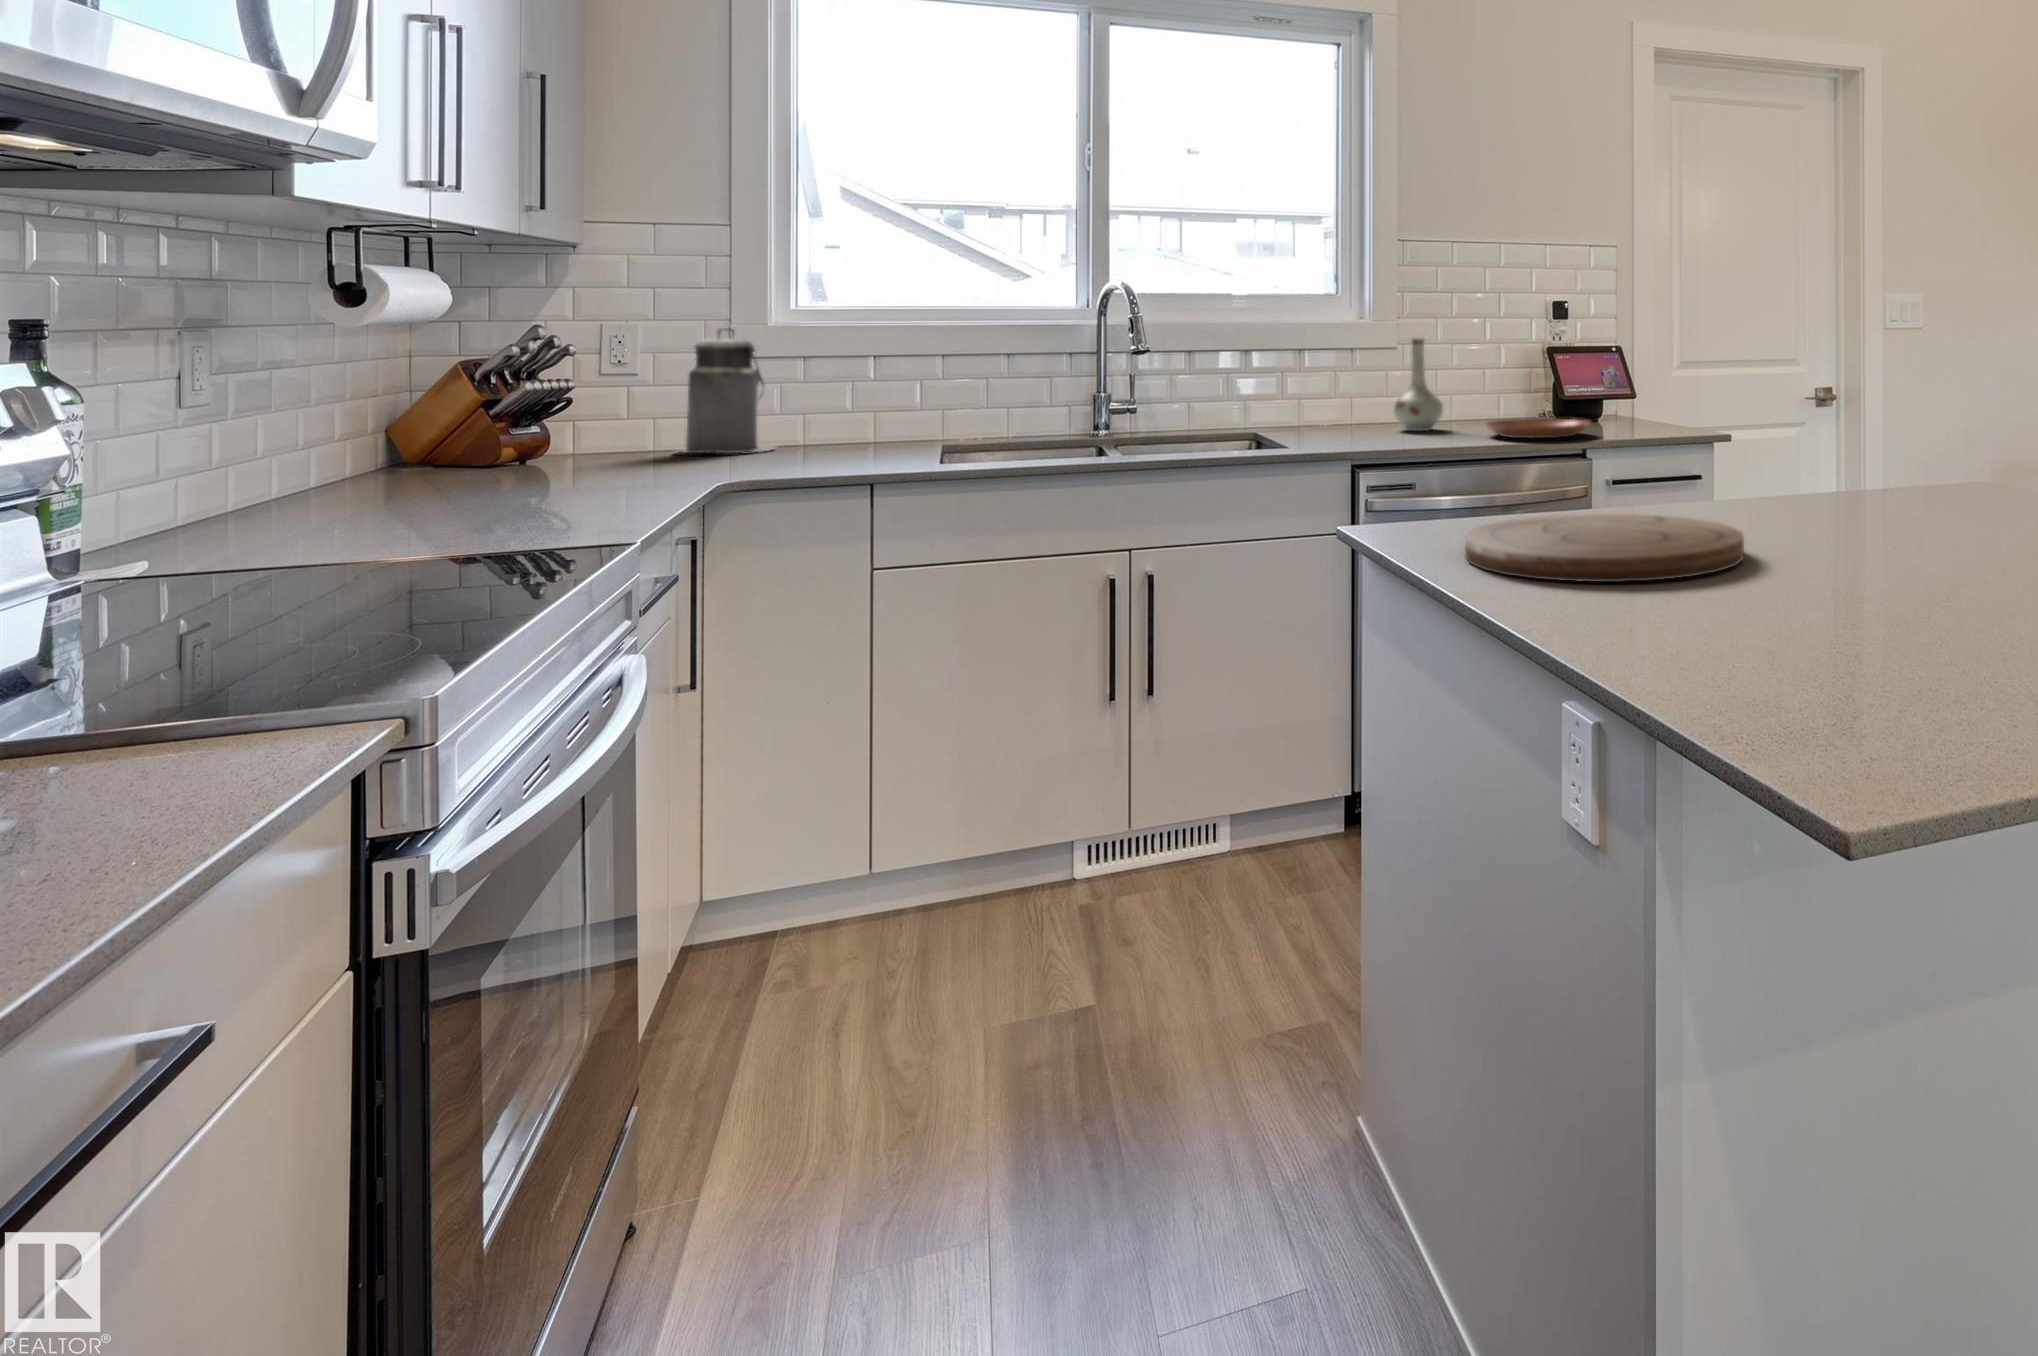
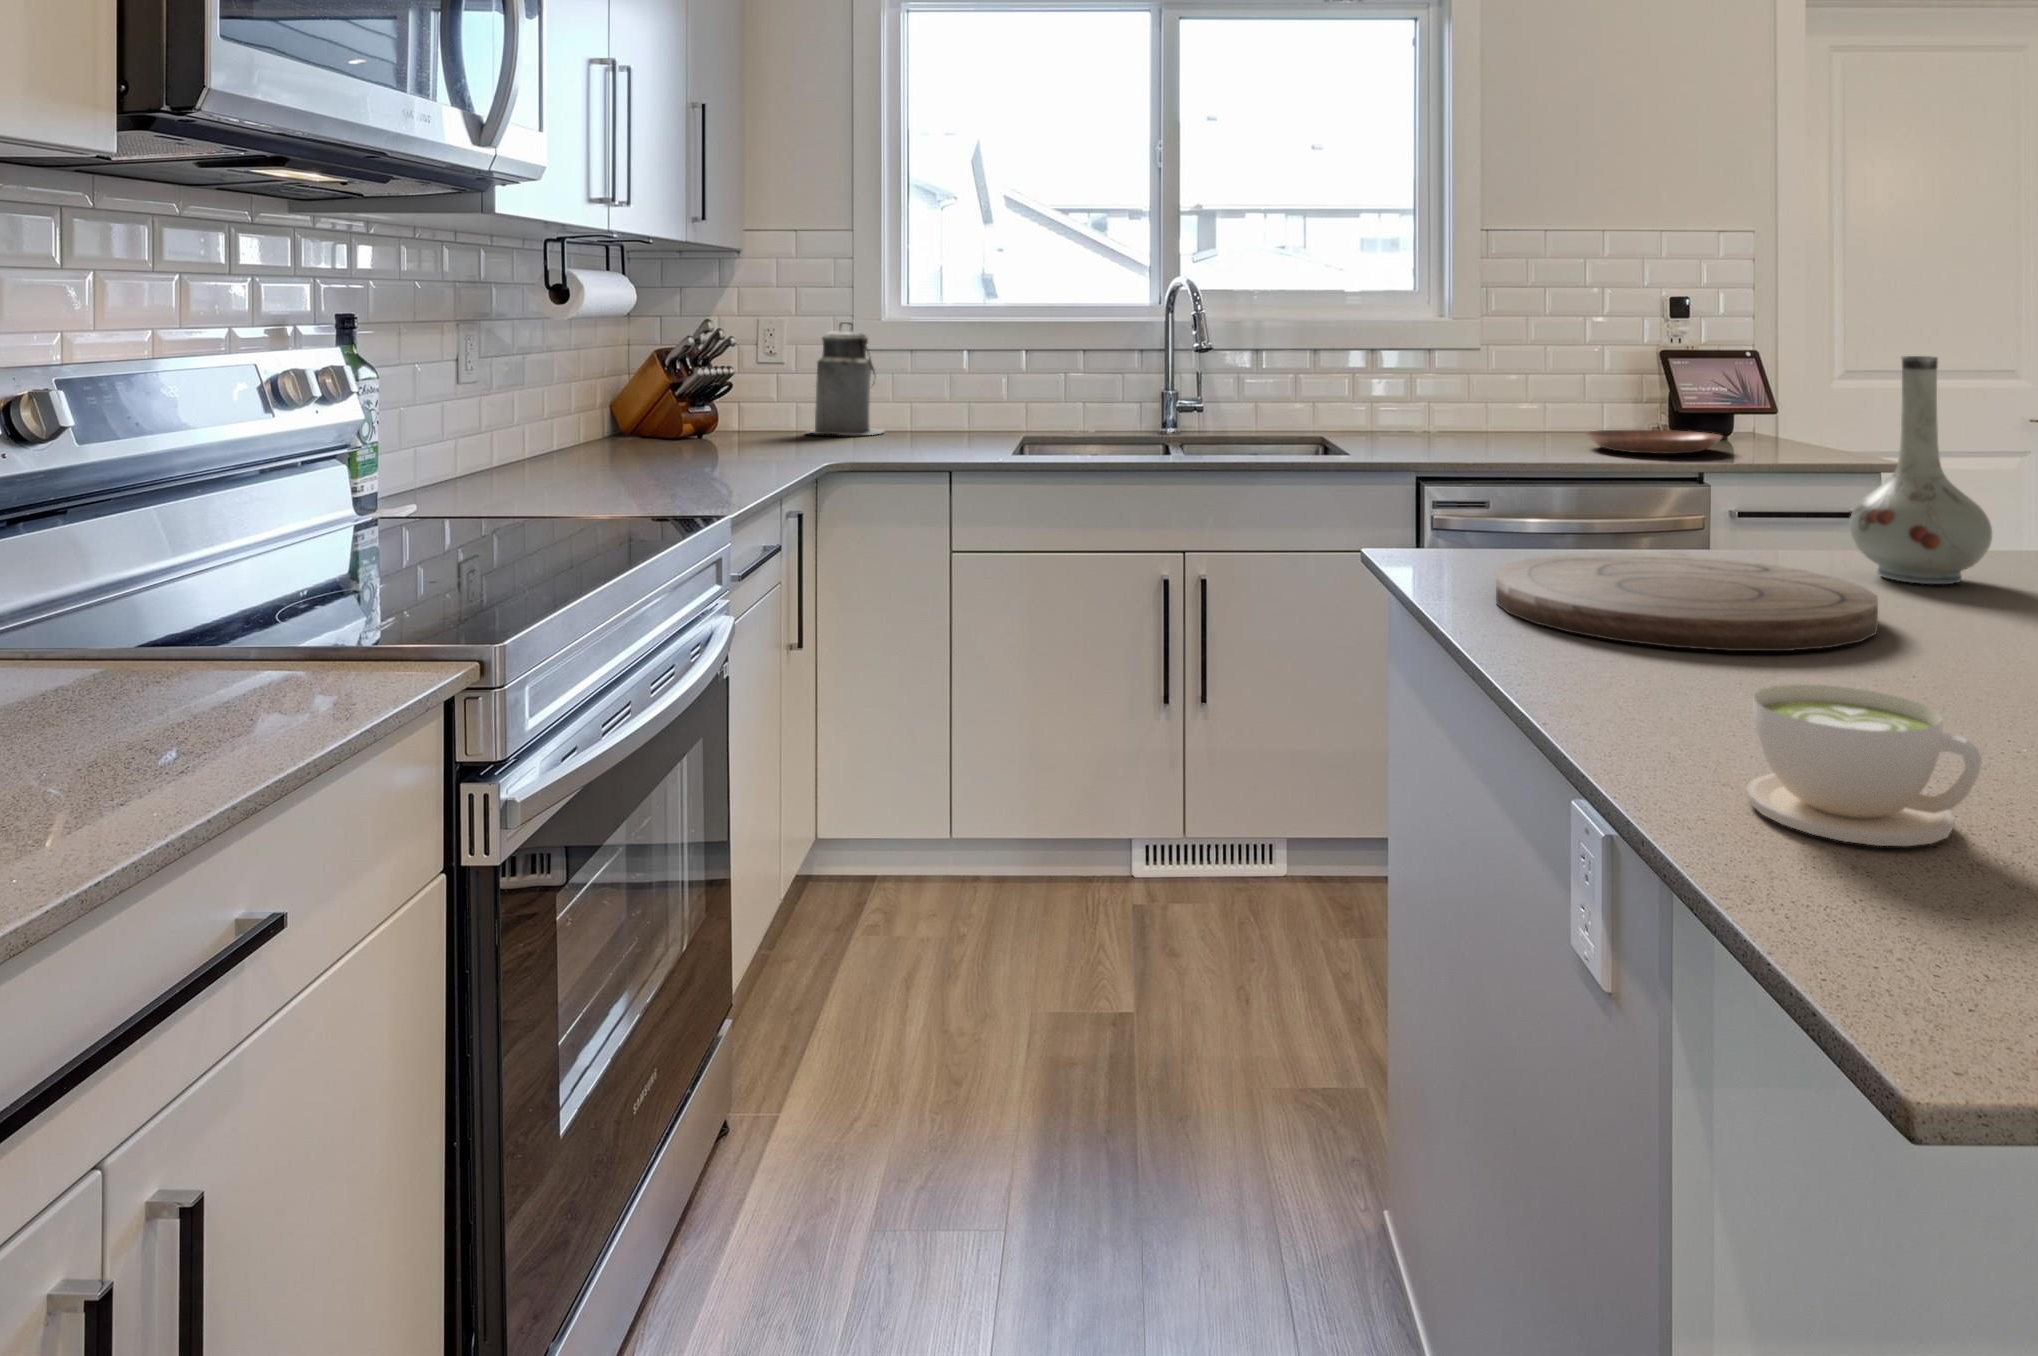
vase: present [1393,338,1443,431] -> present [1849,356,1992,584]
coffee cup: none [1700,589,1847,695] -> present [1747,685,1982,846]

